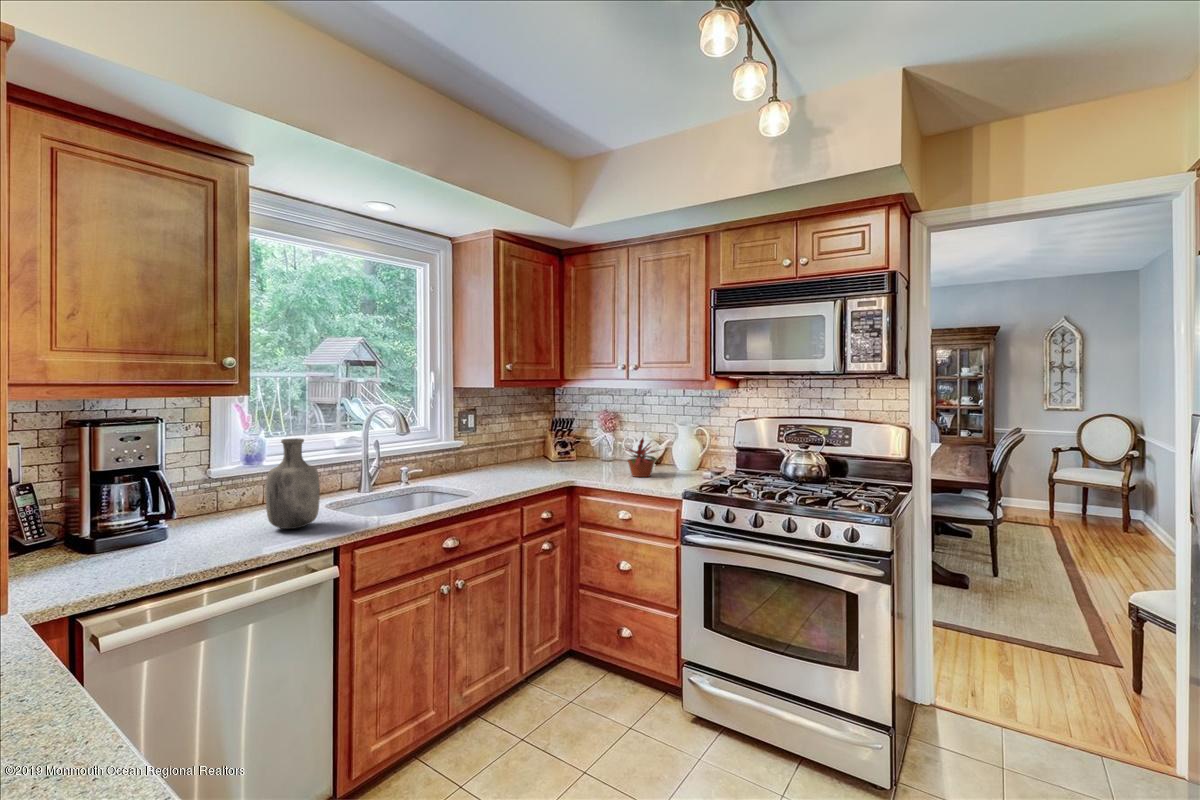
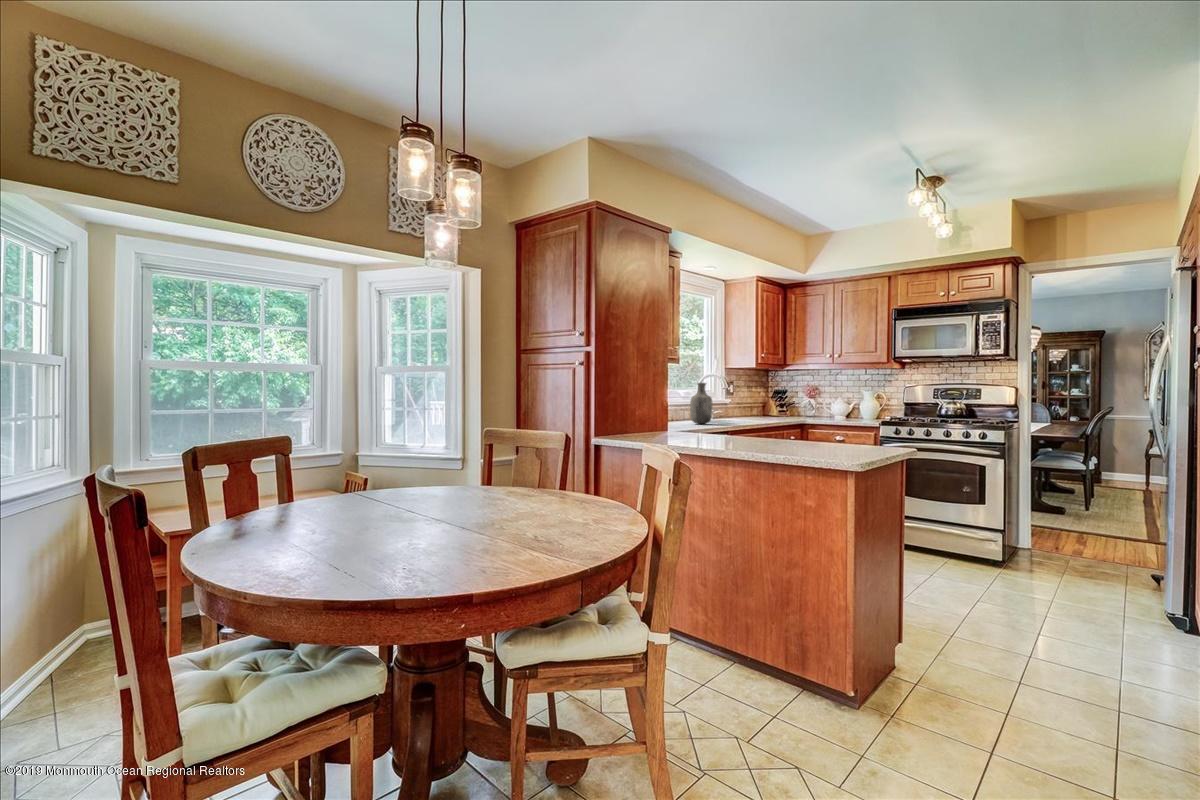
potted plant: present [625,438,660,477] -> none [828,395,861,419]

